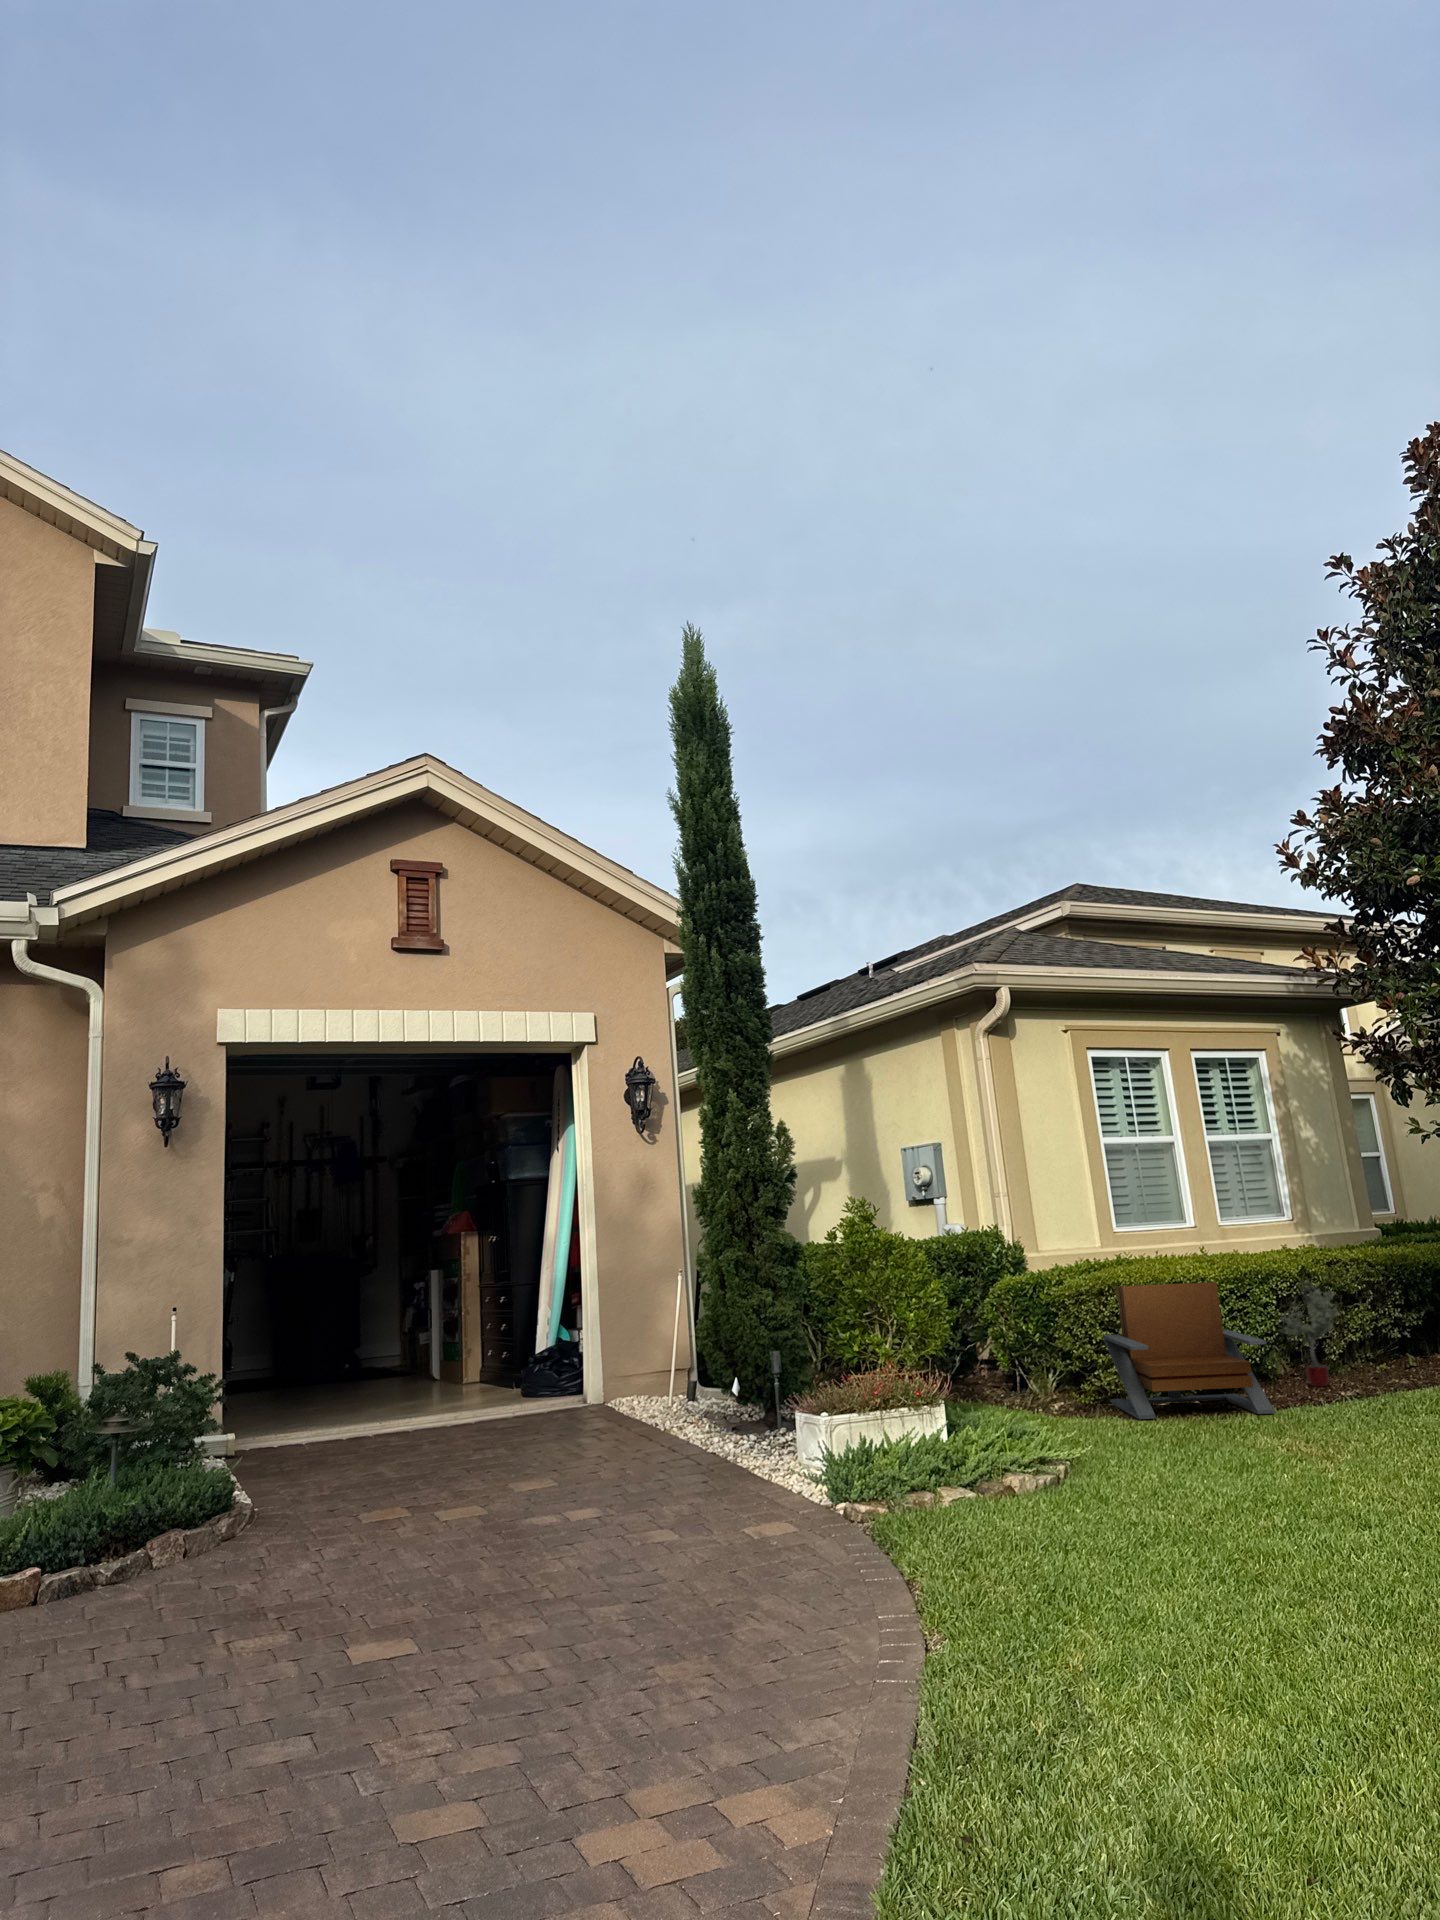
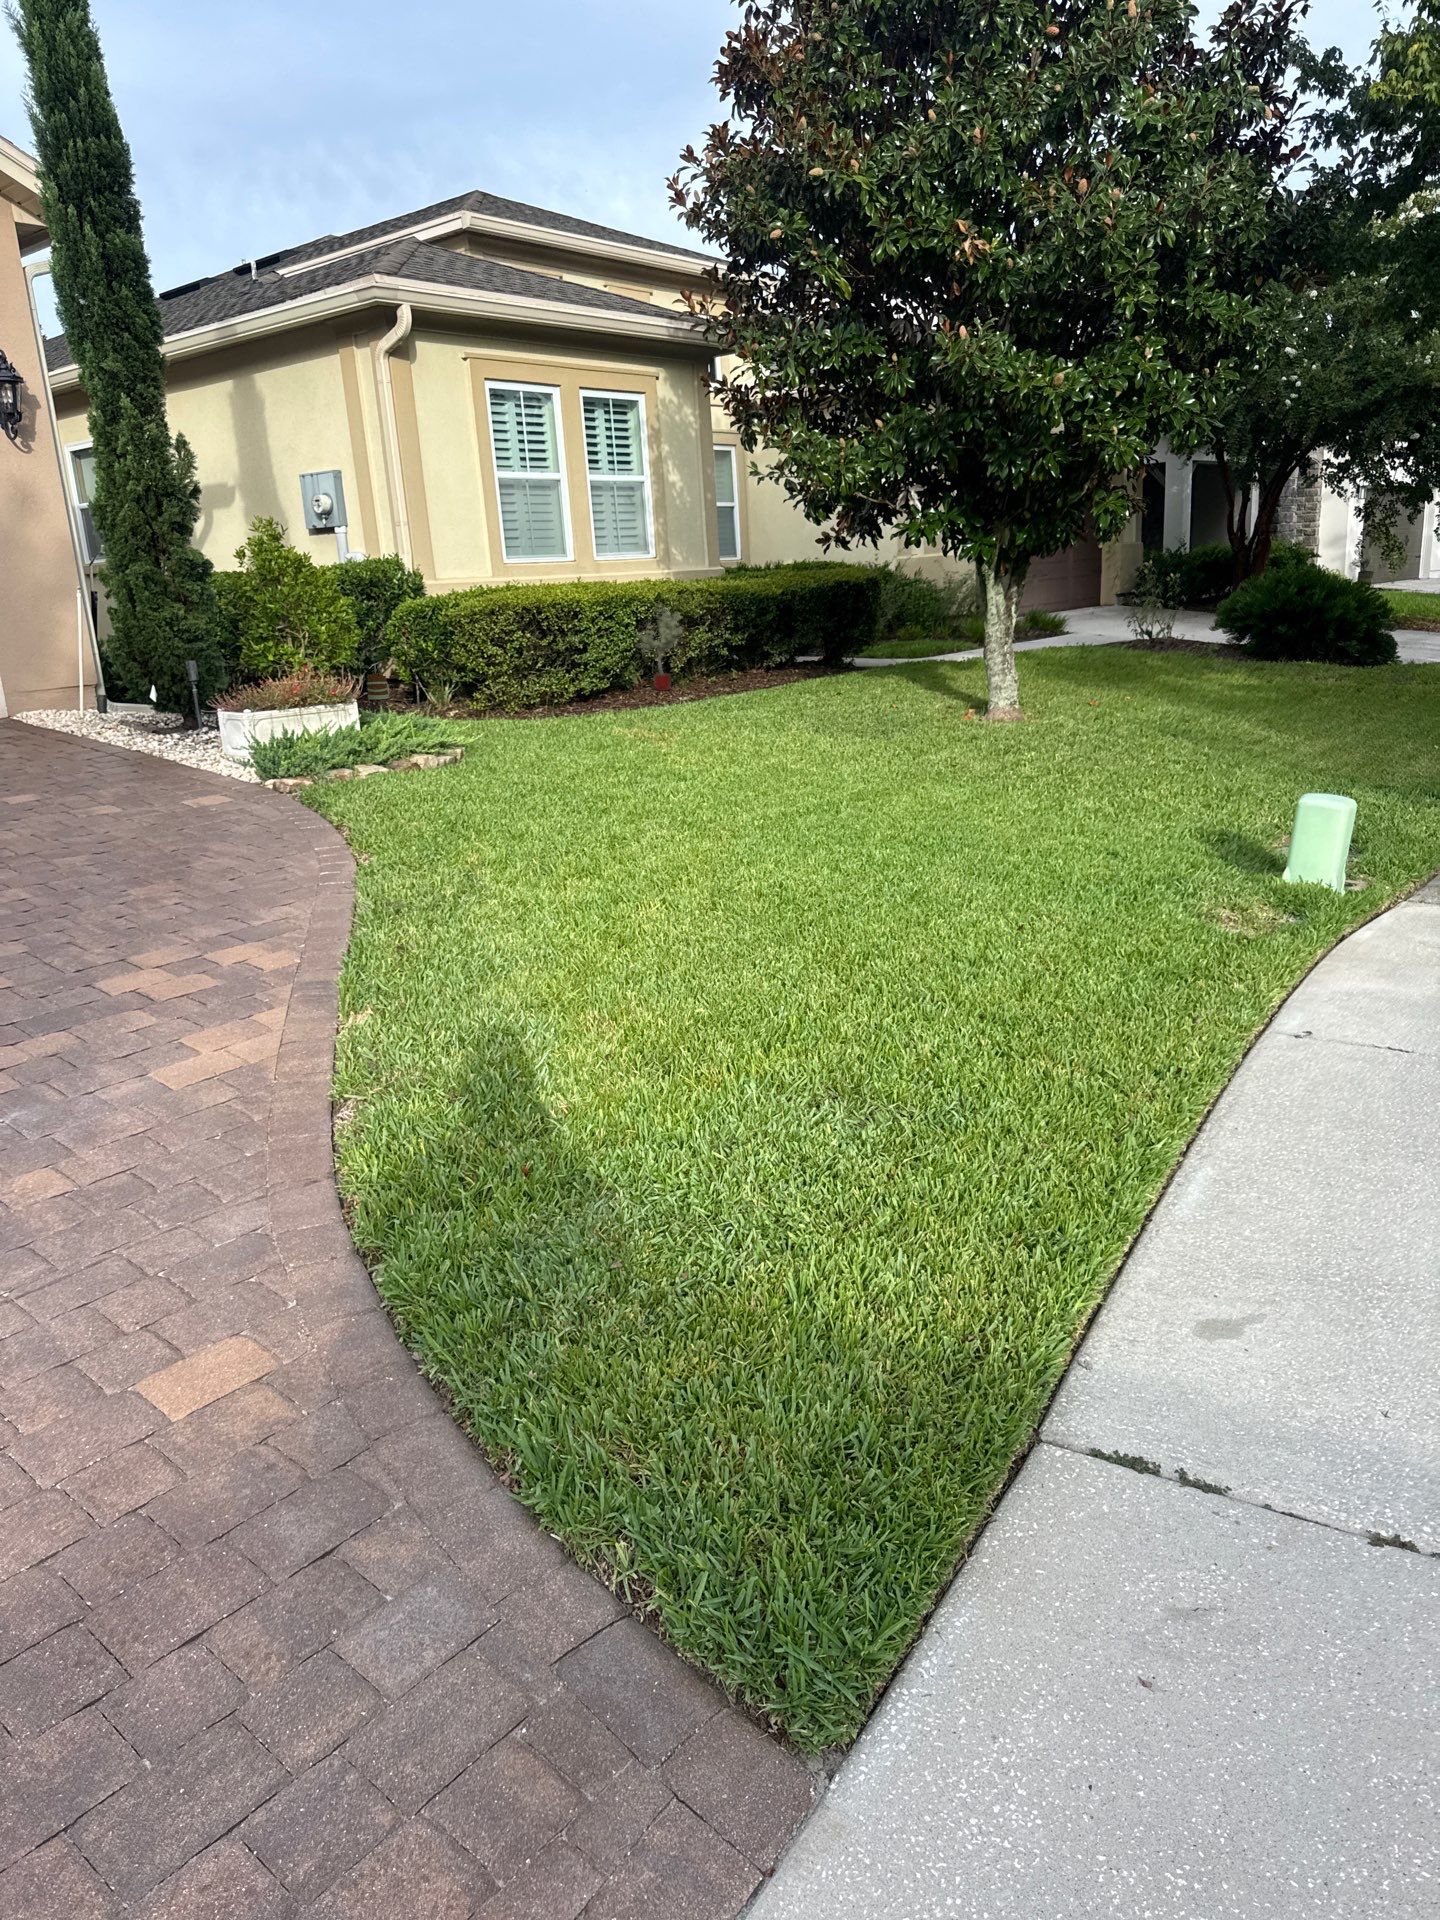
lounge chair: present [1103,1282,1275,1419] -> none [492,603,626,716]
wooden bucket: none [963,1342,987,1387] -> present [367,663,389,699]

